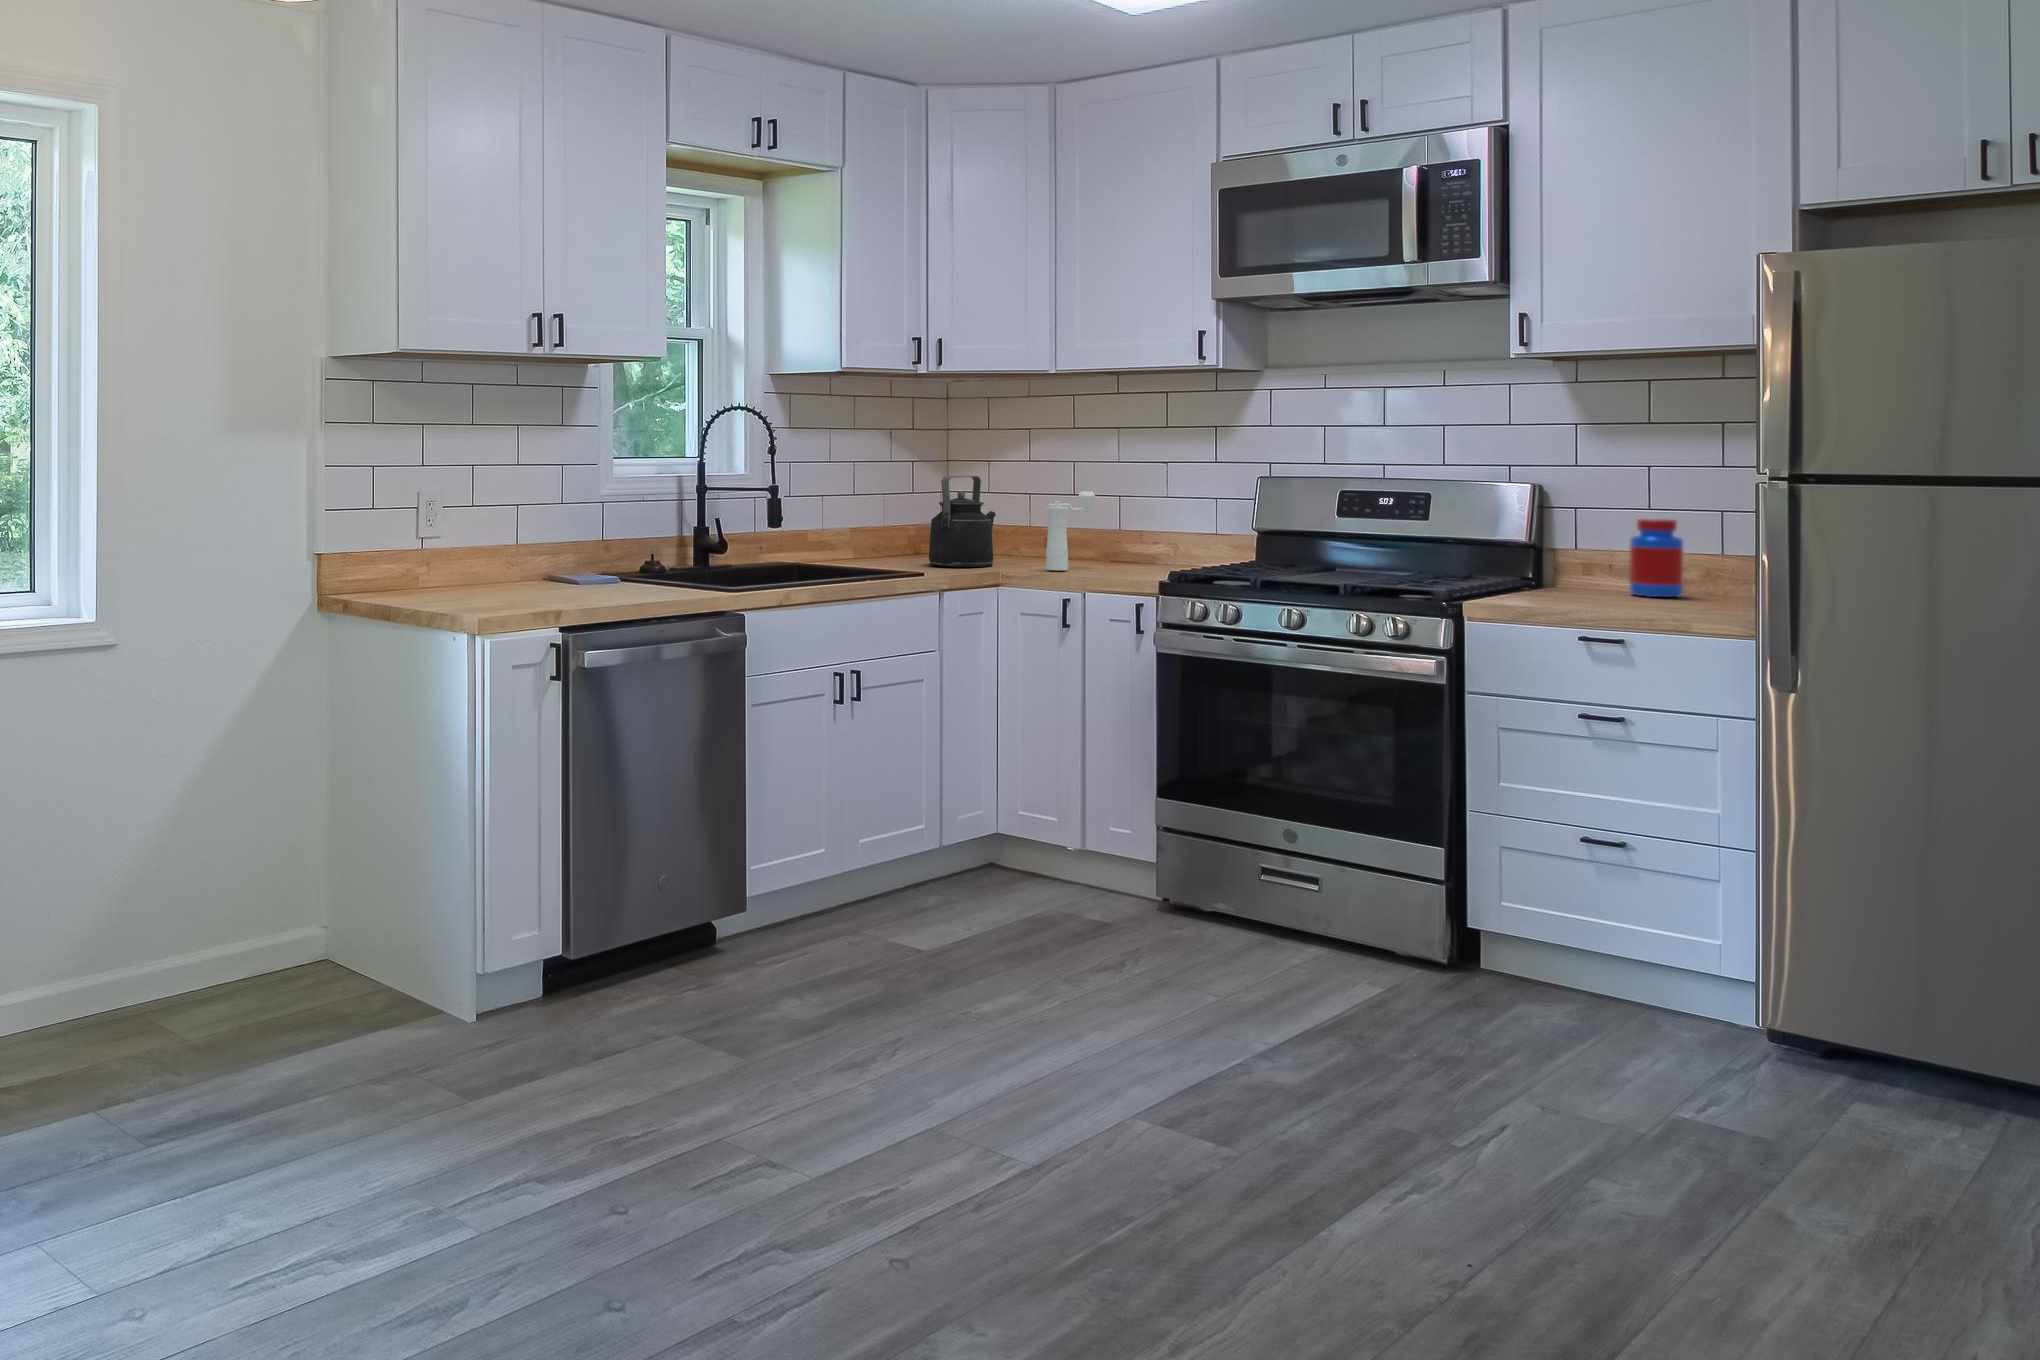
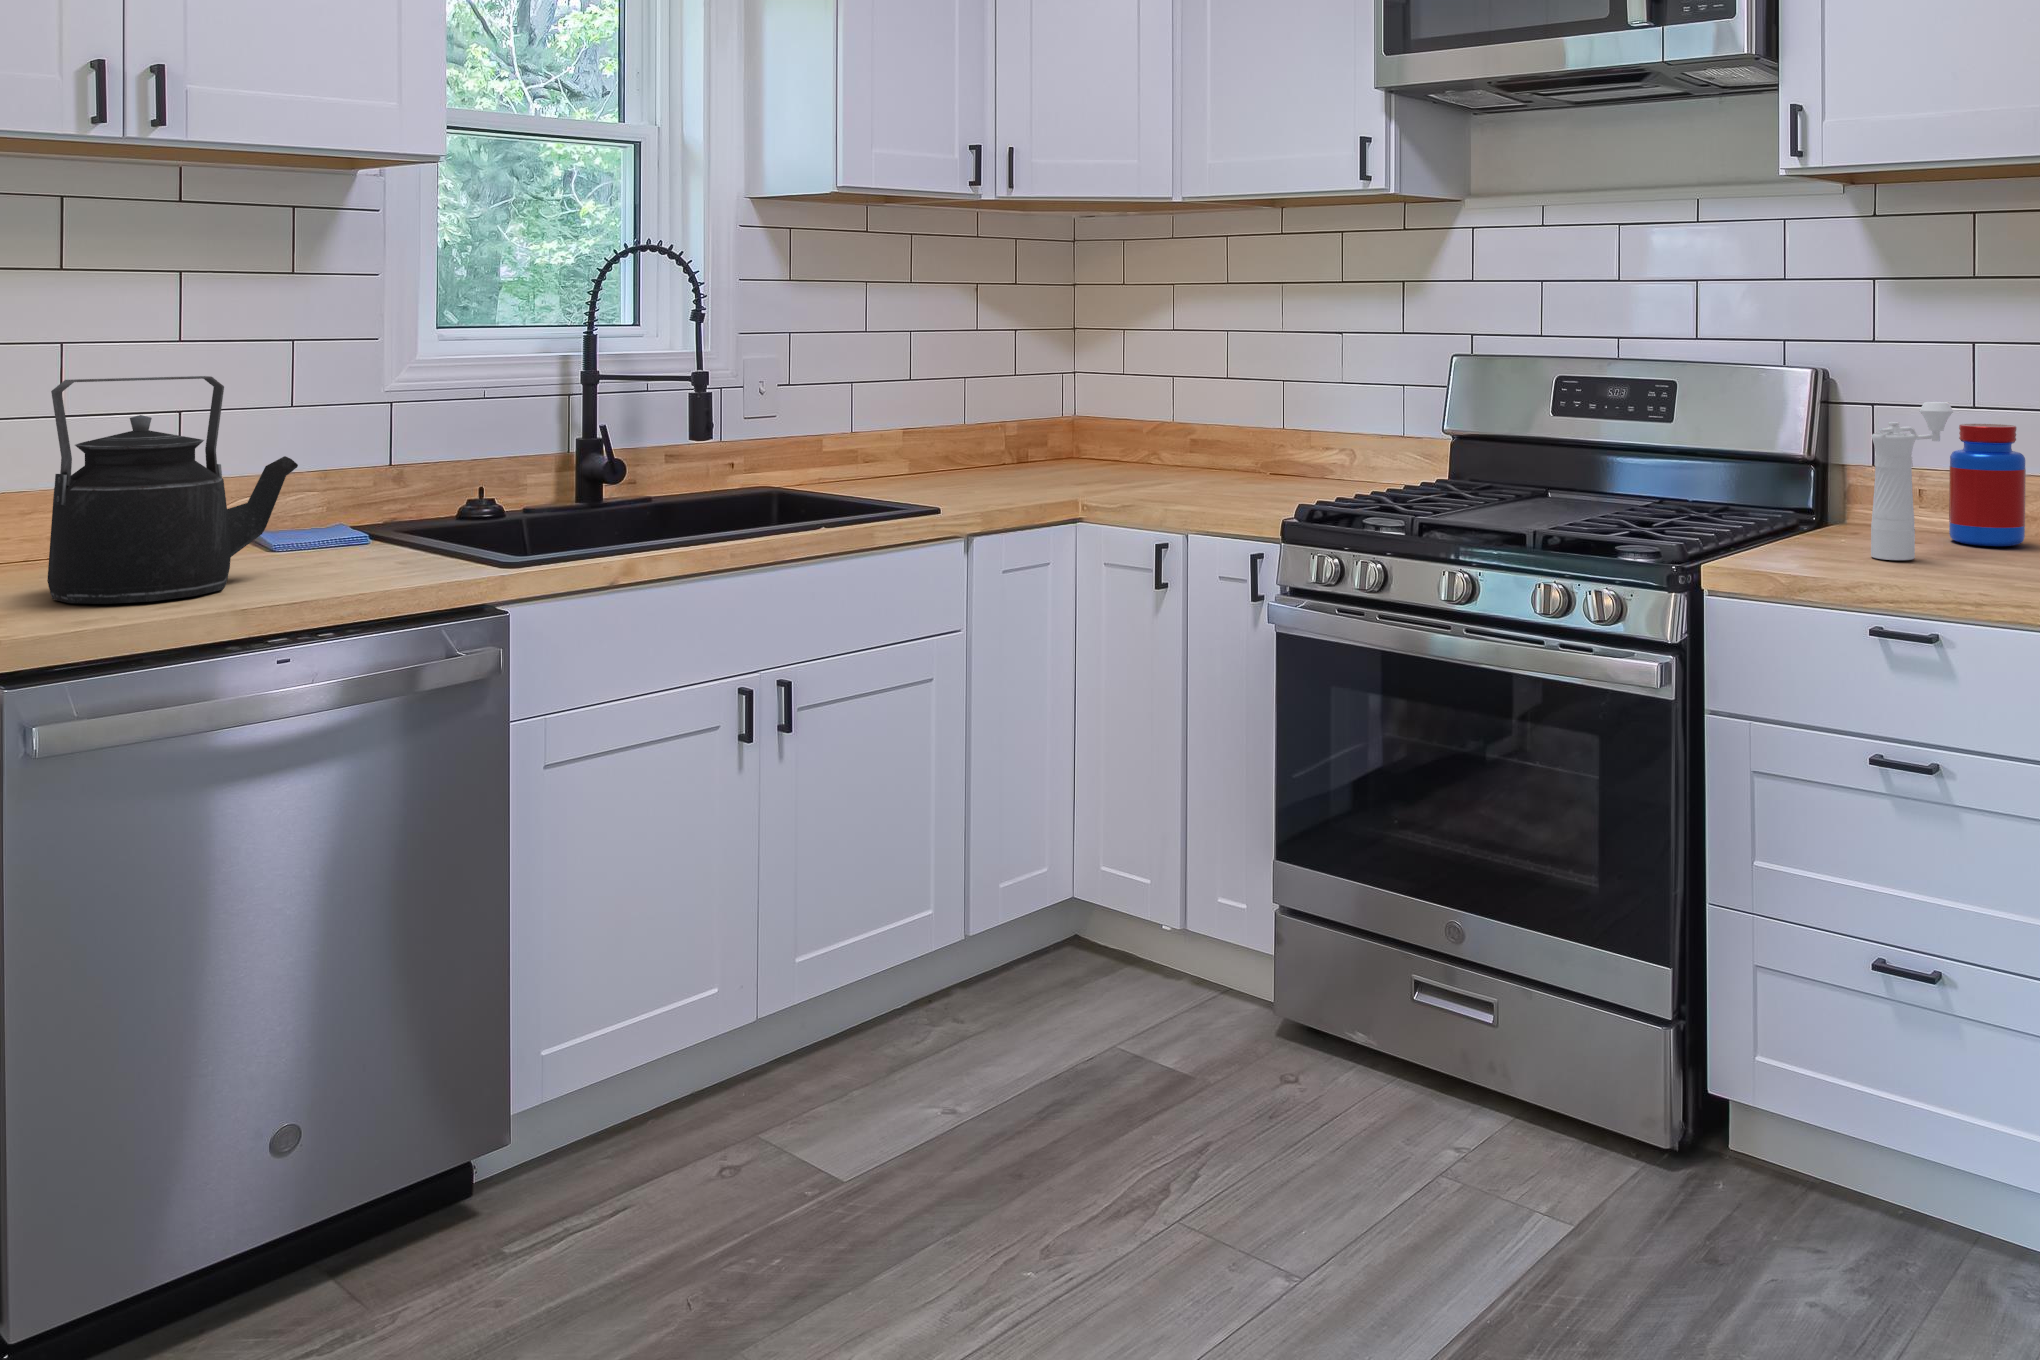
kettle: present [929,476,996,567] -> present [47,376,298,604]
pepper mill: present [1046,491,1095,570] -> present [1871,402,1953,560]

